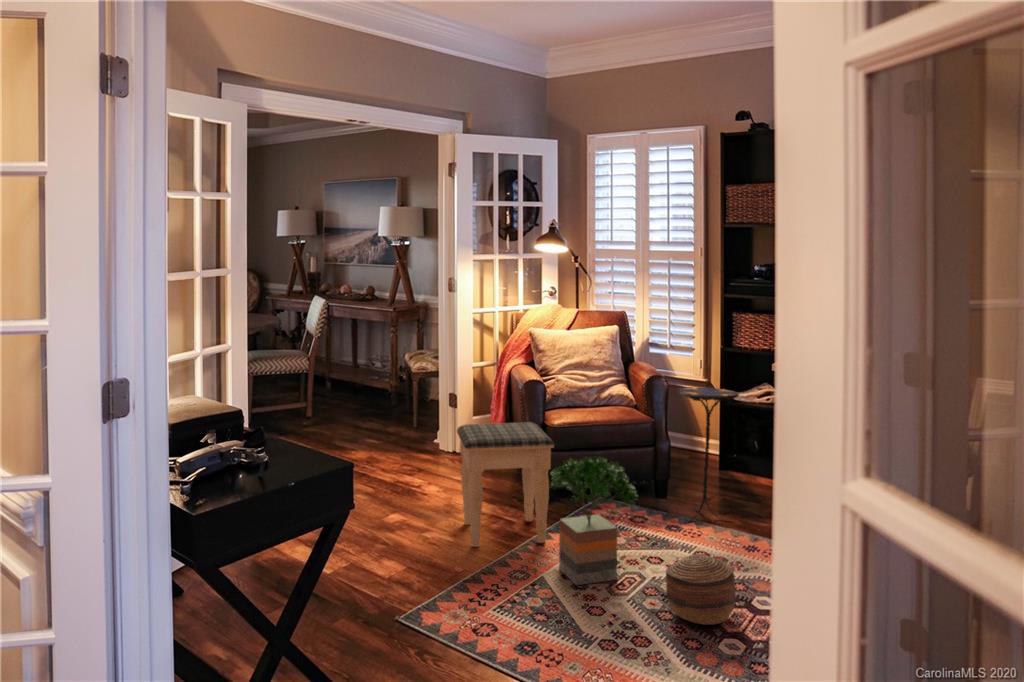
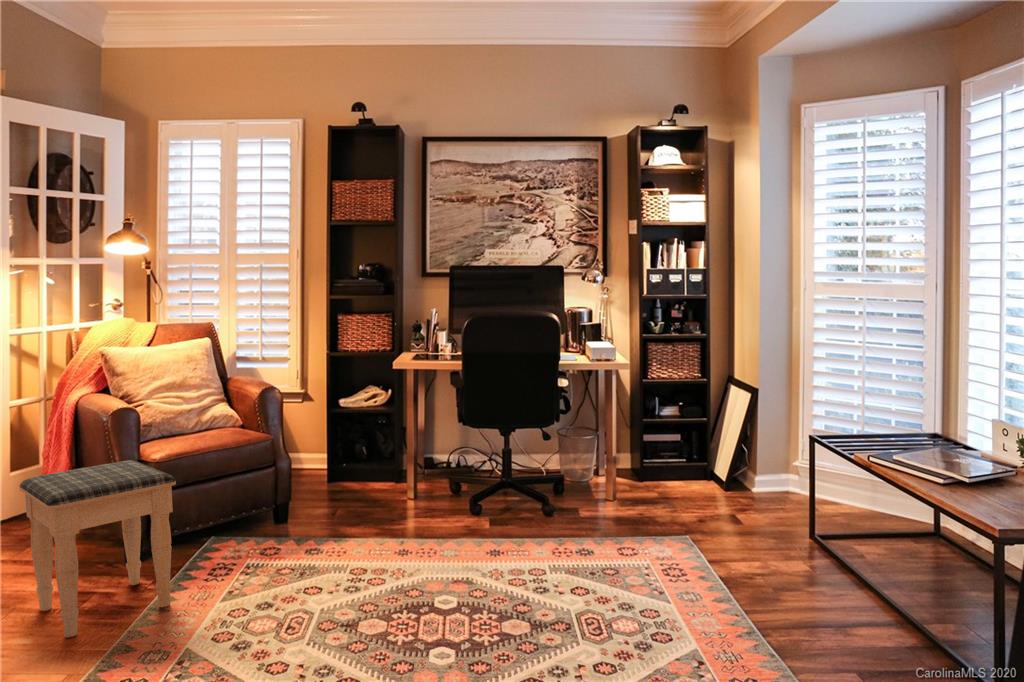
side table: present [679,387,739,521] -> none [304,395,370,540]
potted tree: present [551,456,637,585] -> none [184,482,303,645]
basket: present [666,554,736,625] -> none [354,567,430,645]

